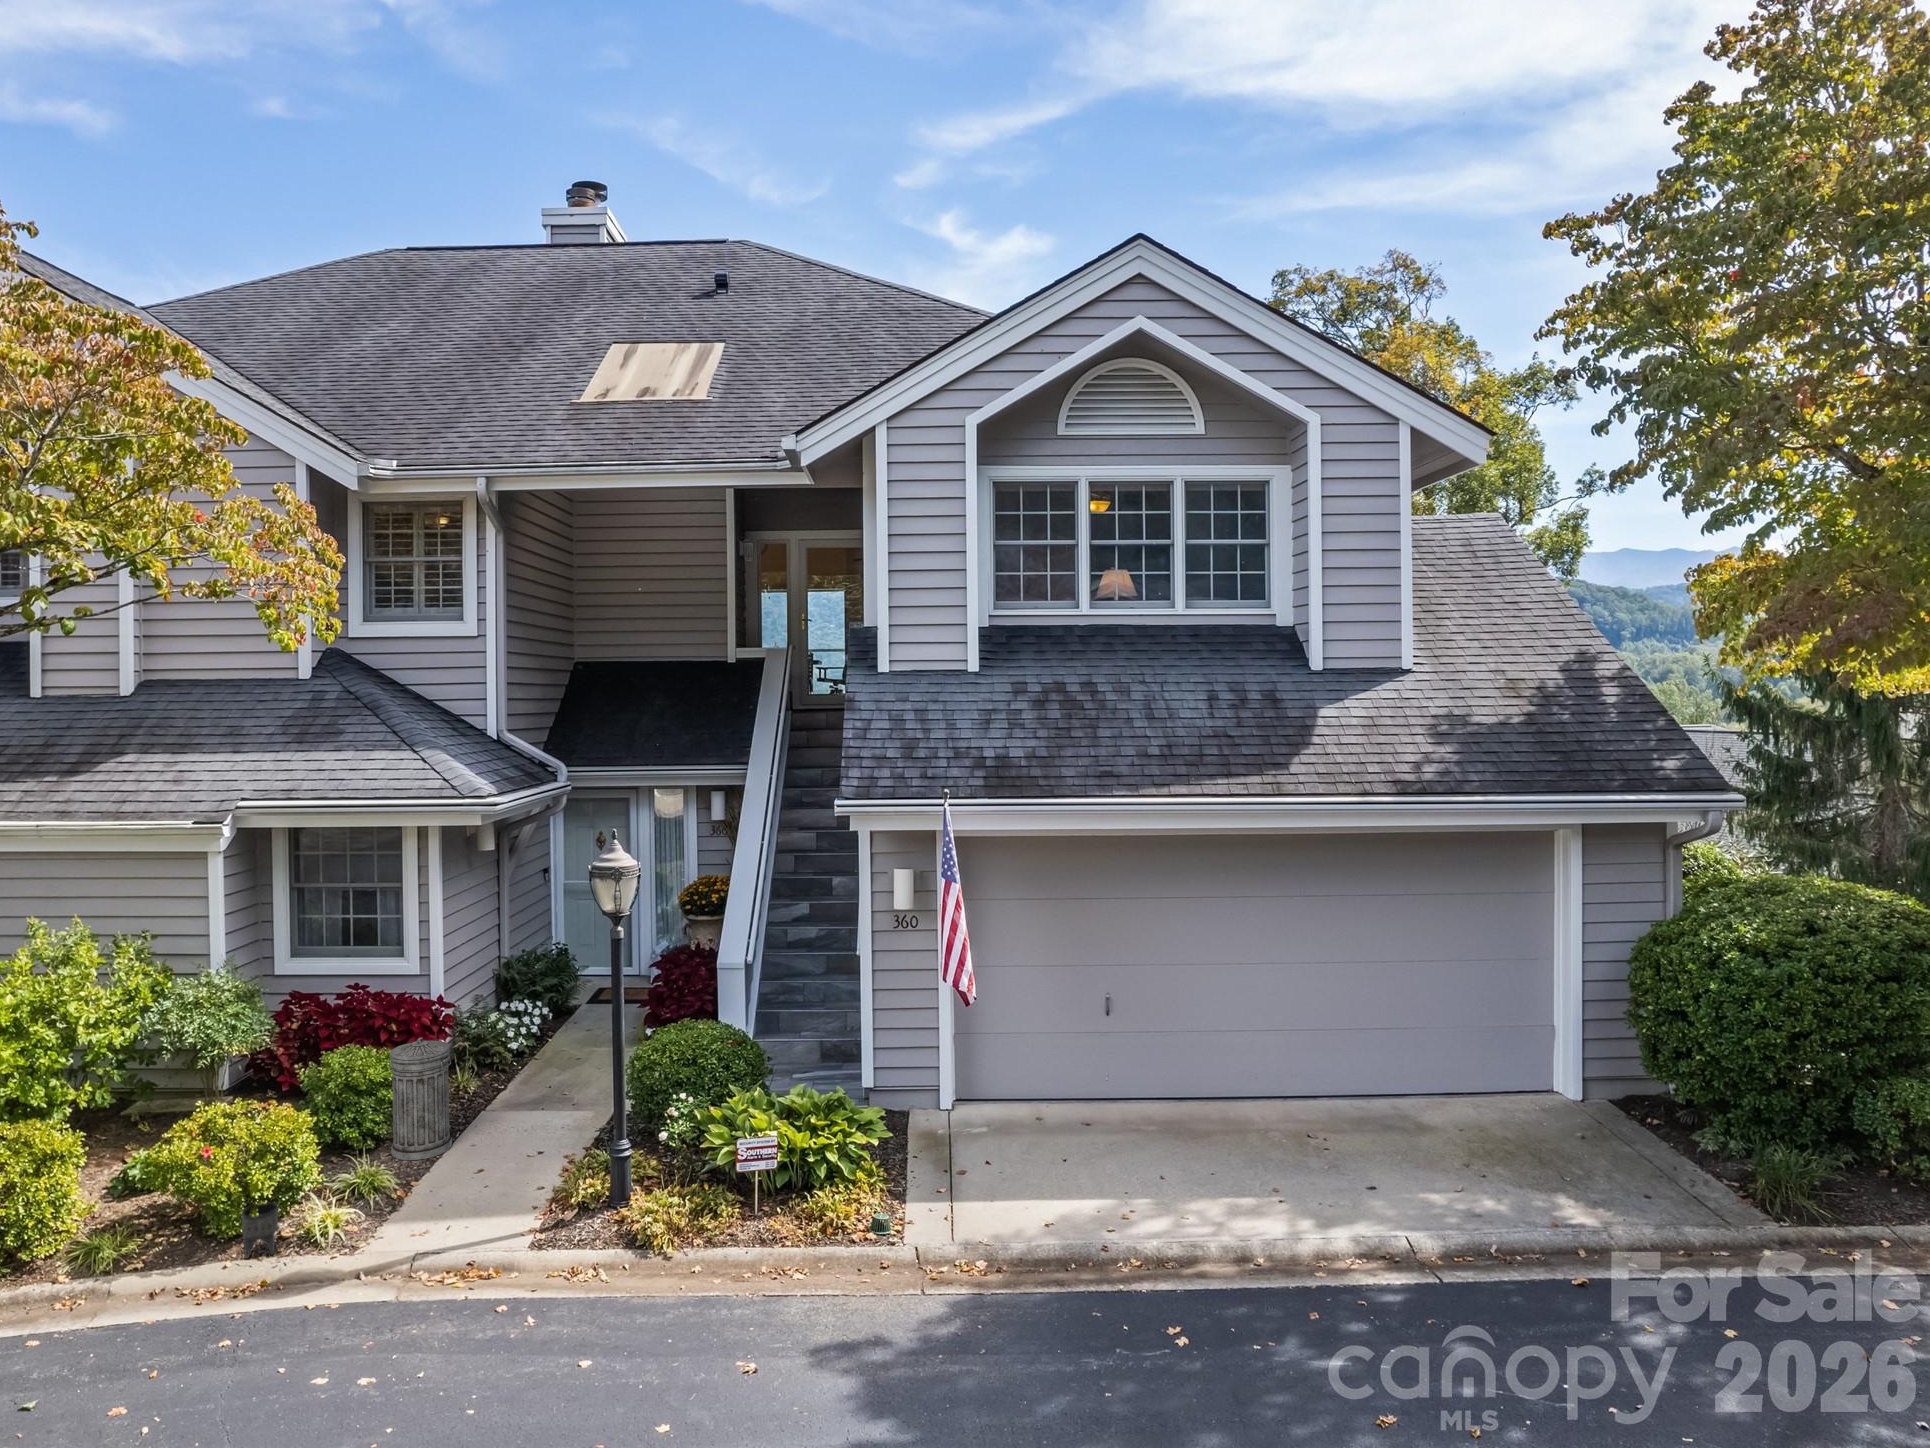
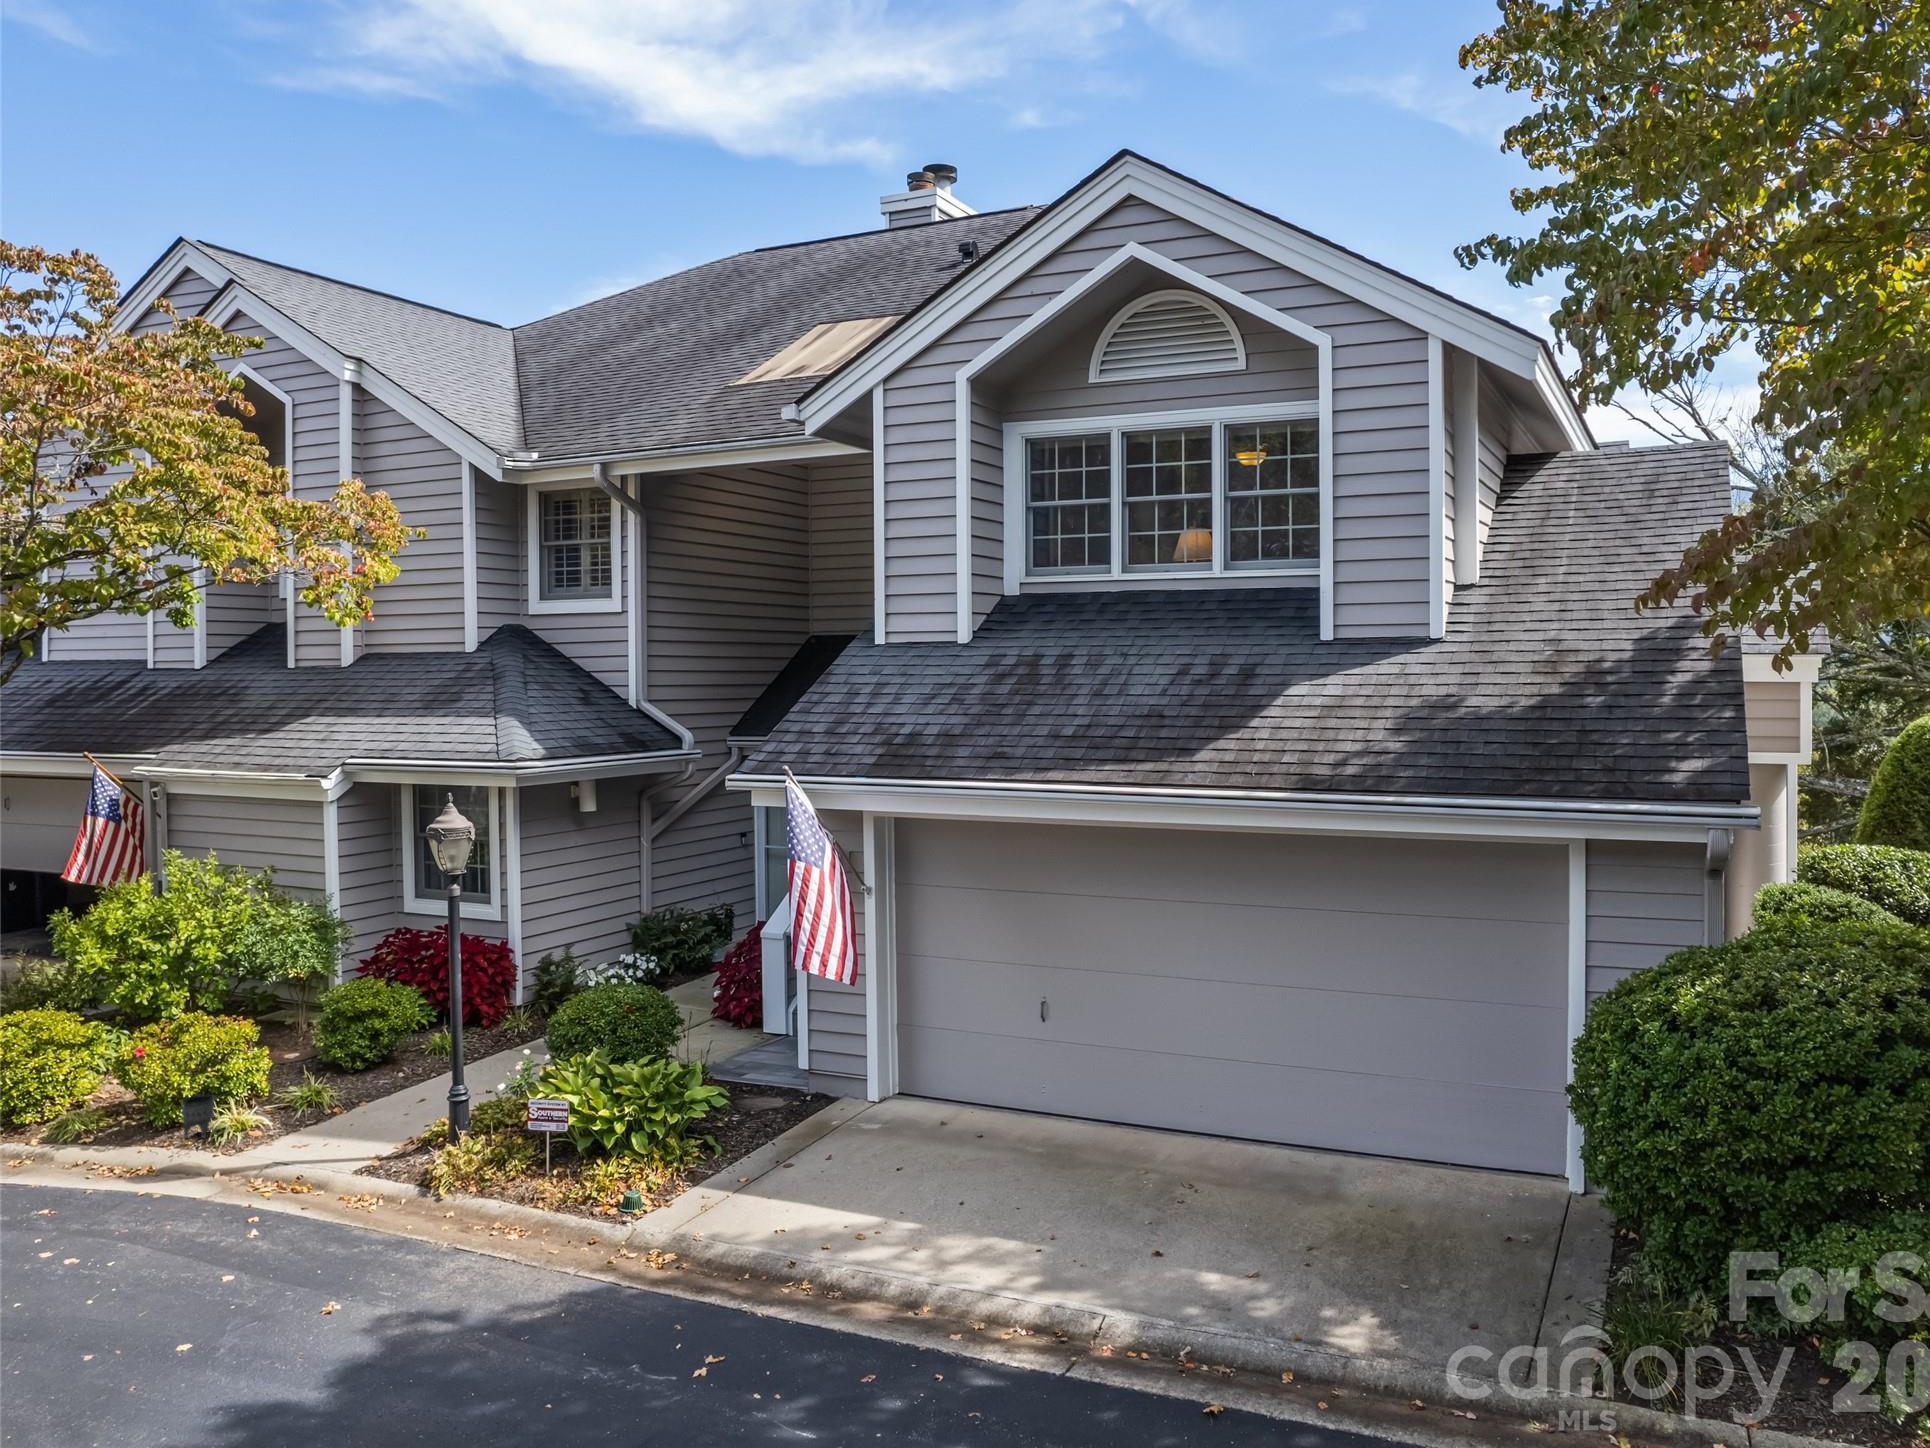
trash can: present [389,1038,452,1160] -> none [387,974,444,1083]

